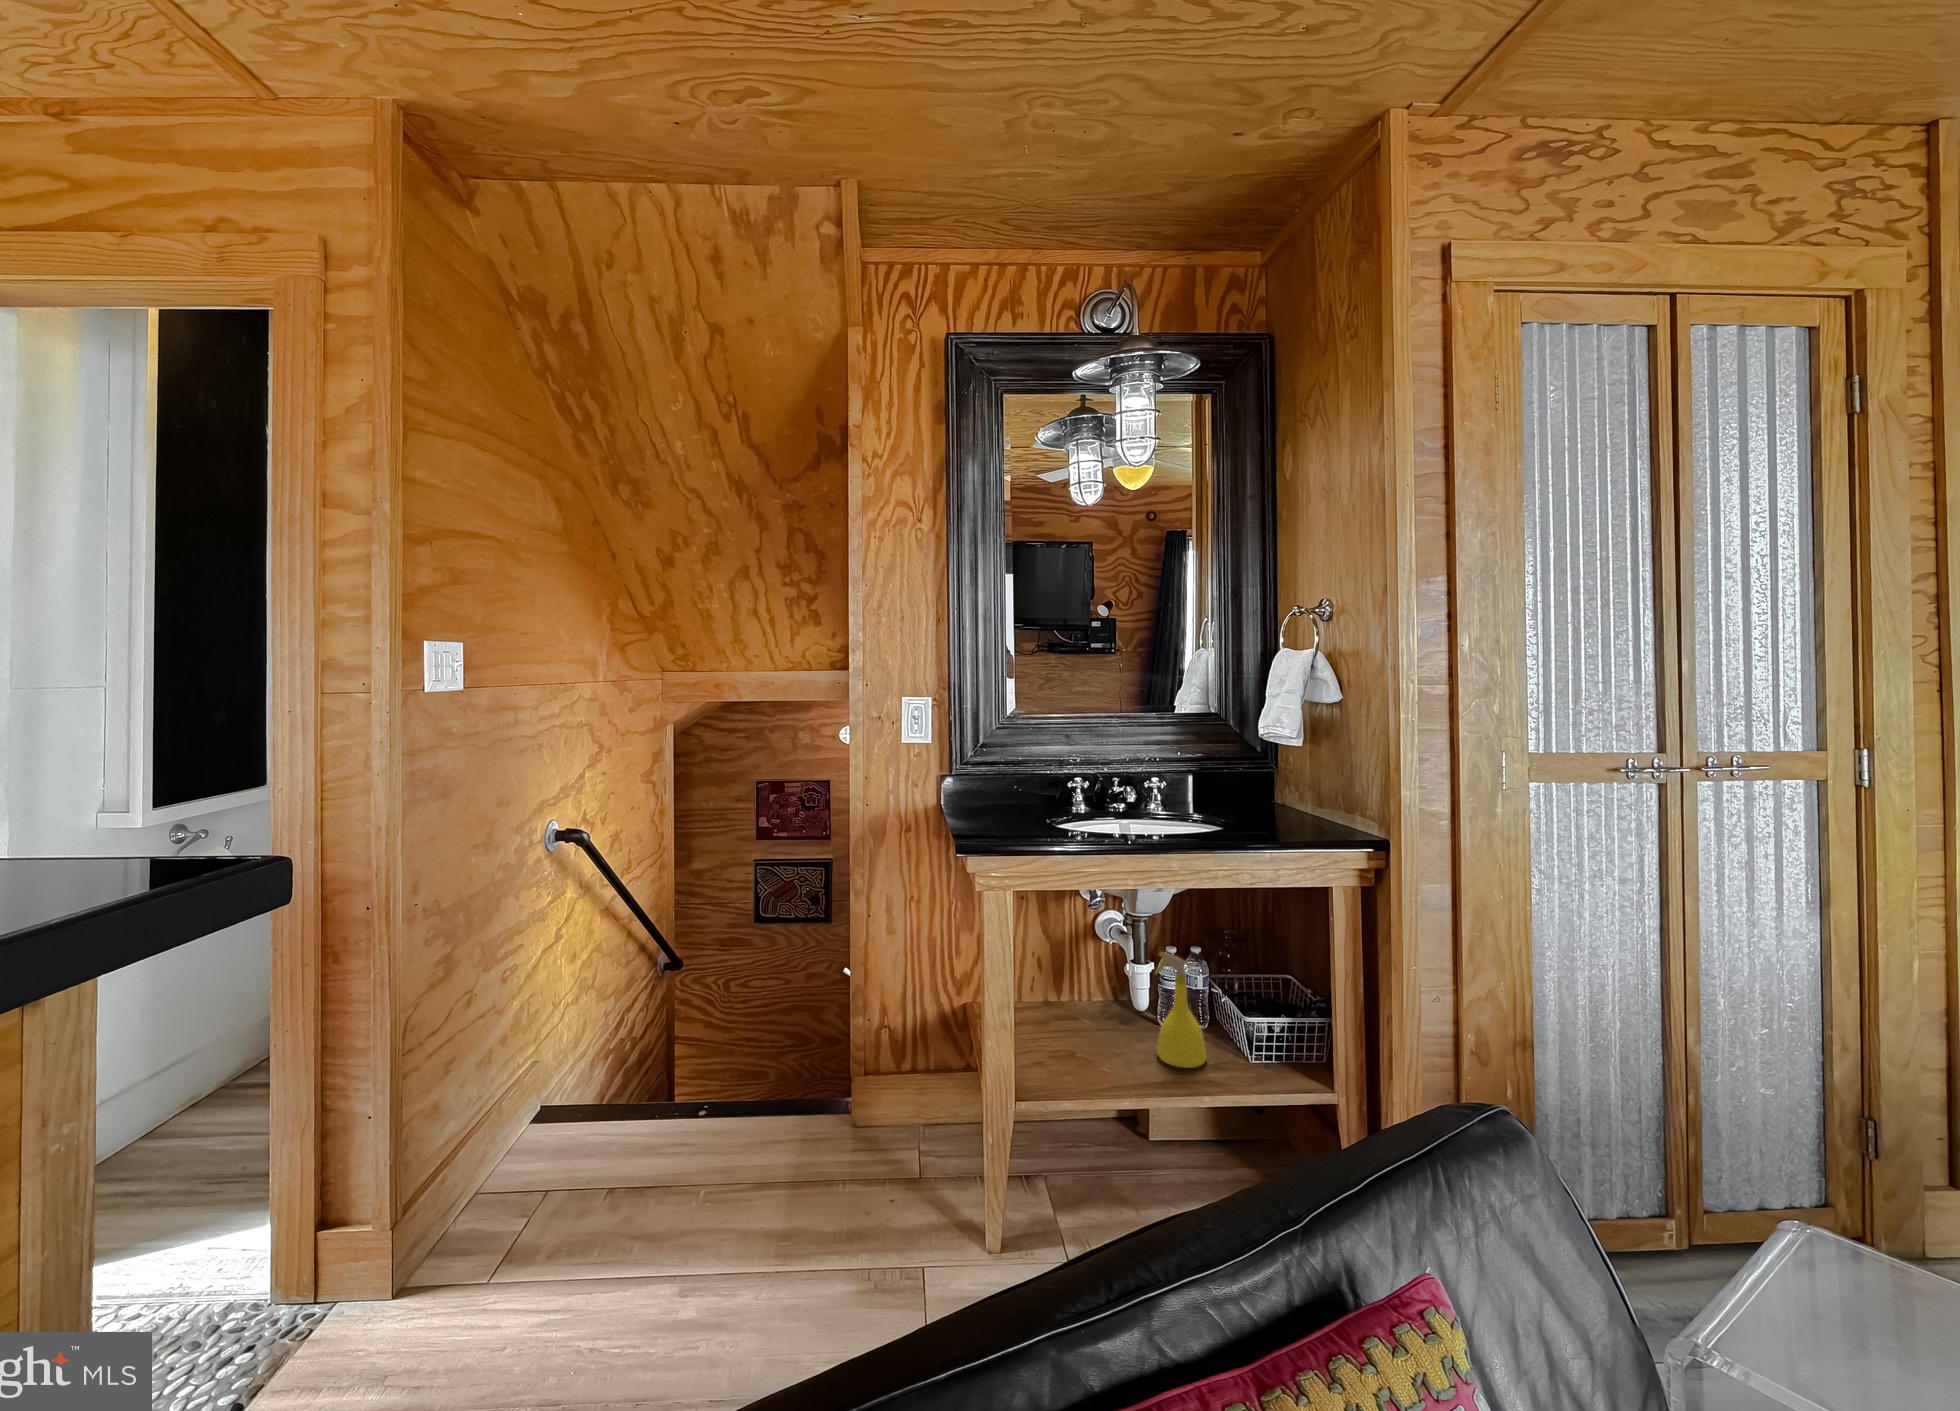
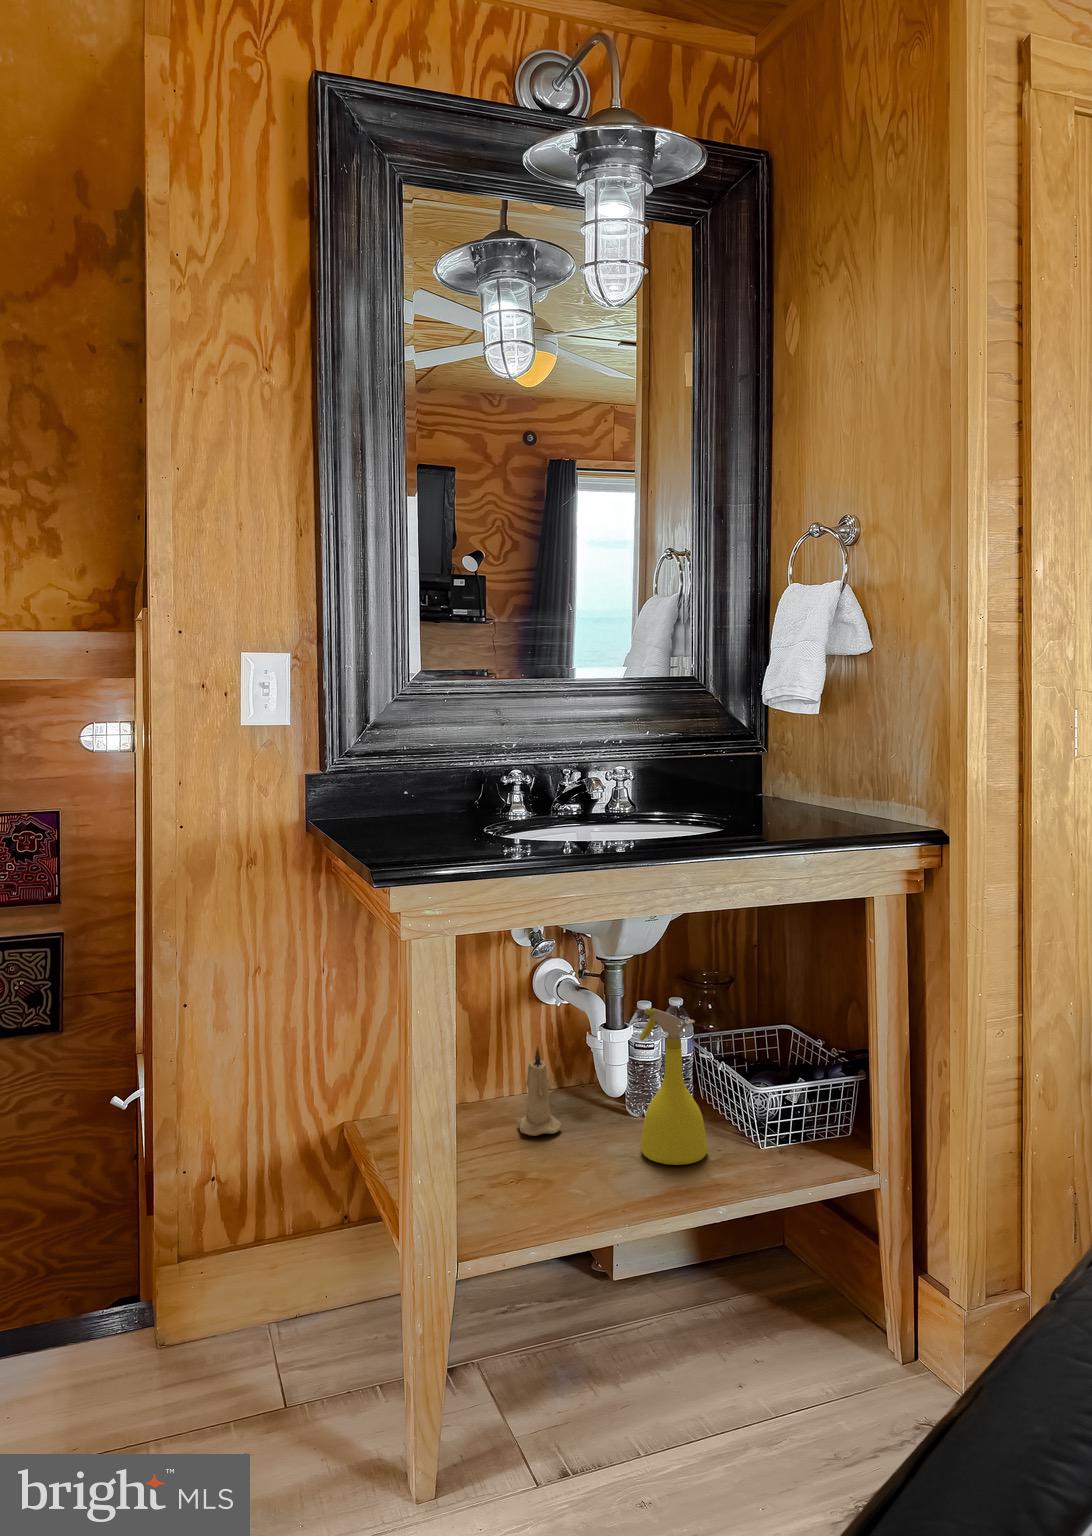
candle: none [1077,968,1107,1031] -> present [517,1046,562,1136]

